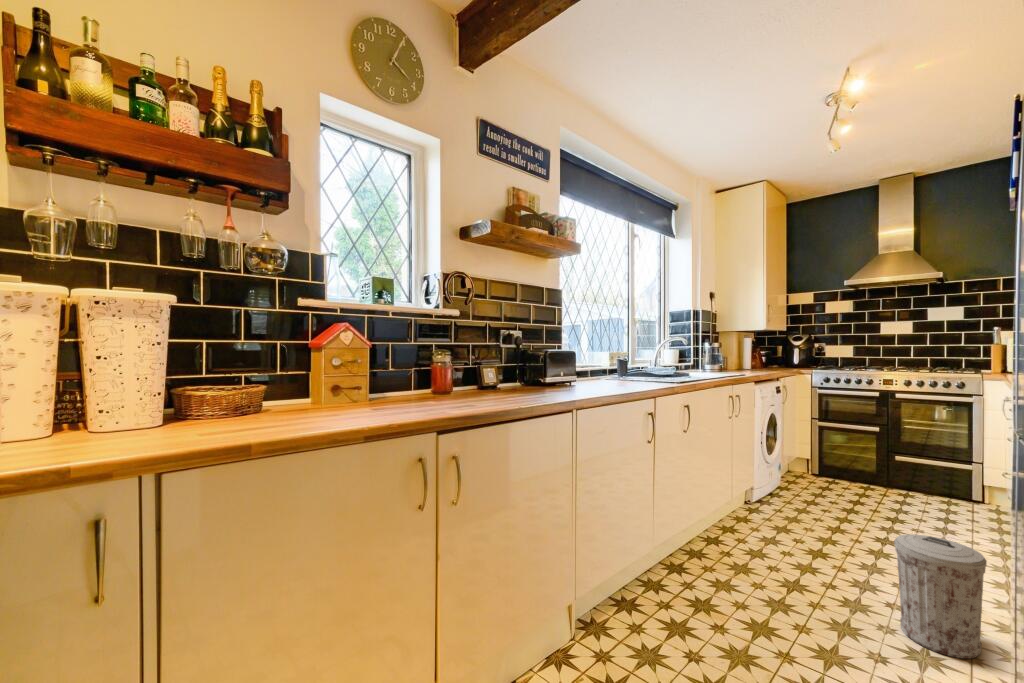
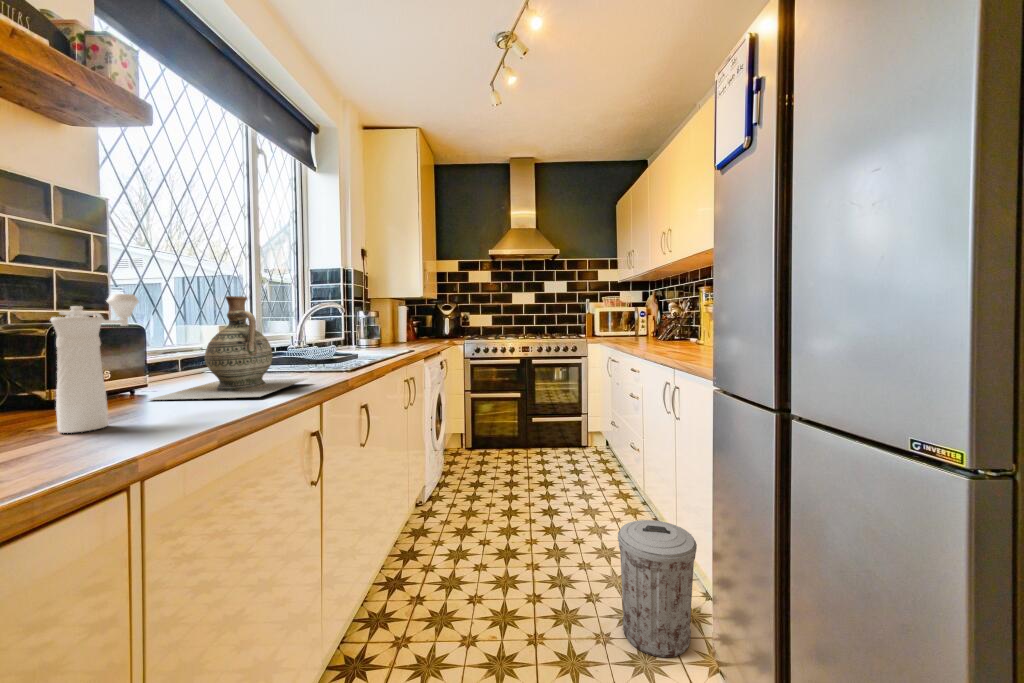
ceramic jug: none [580,338,652,387] -> present [149,296,306,400]
pepper mill: none [558,339,581,390] -> present [51,294,139,433]

